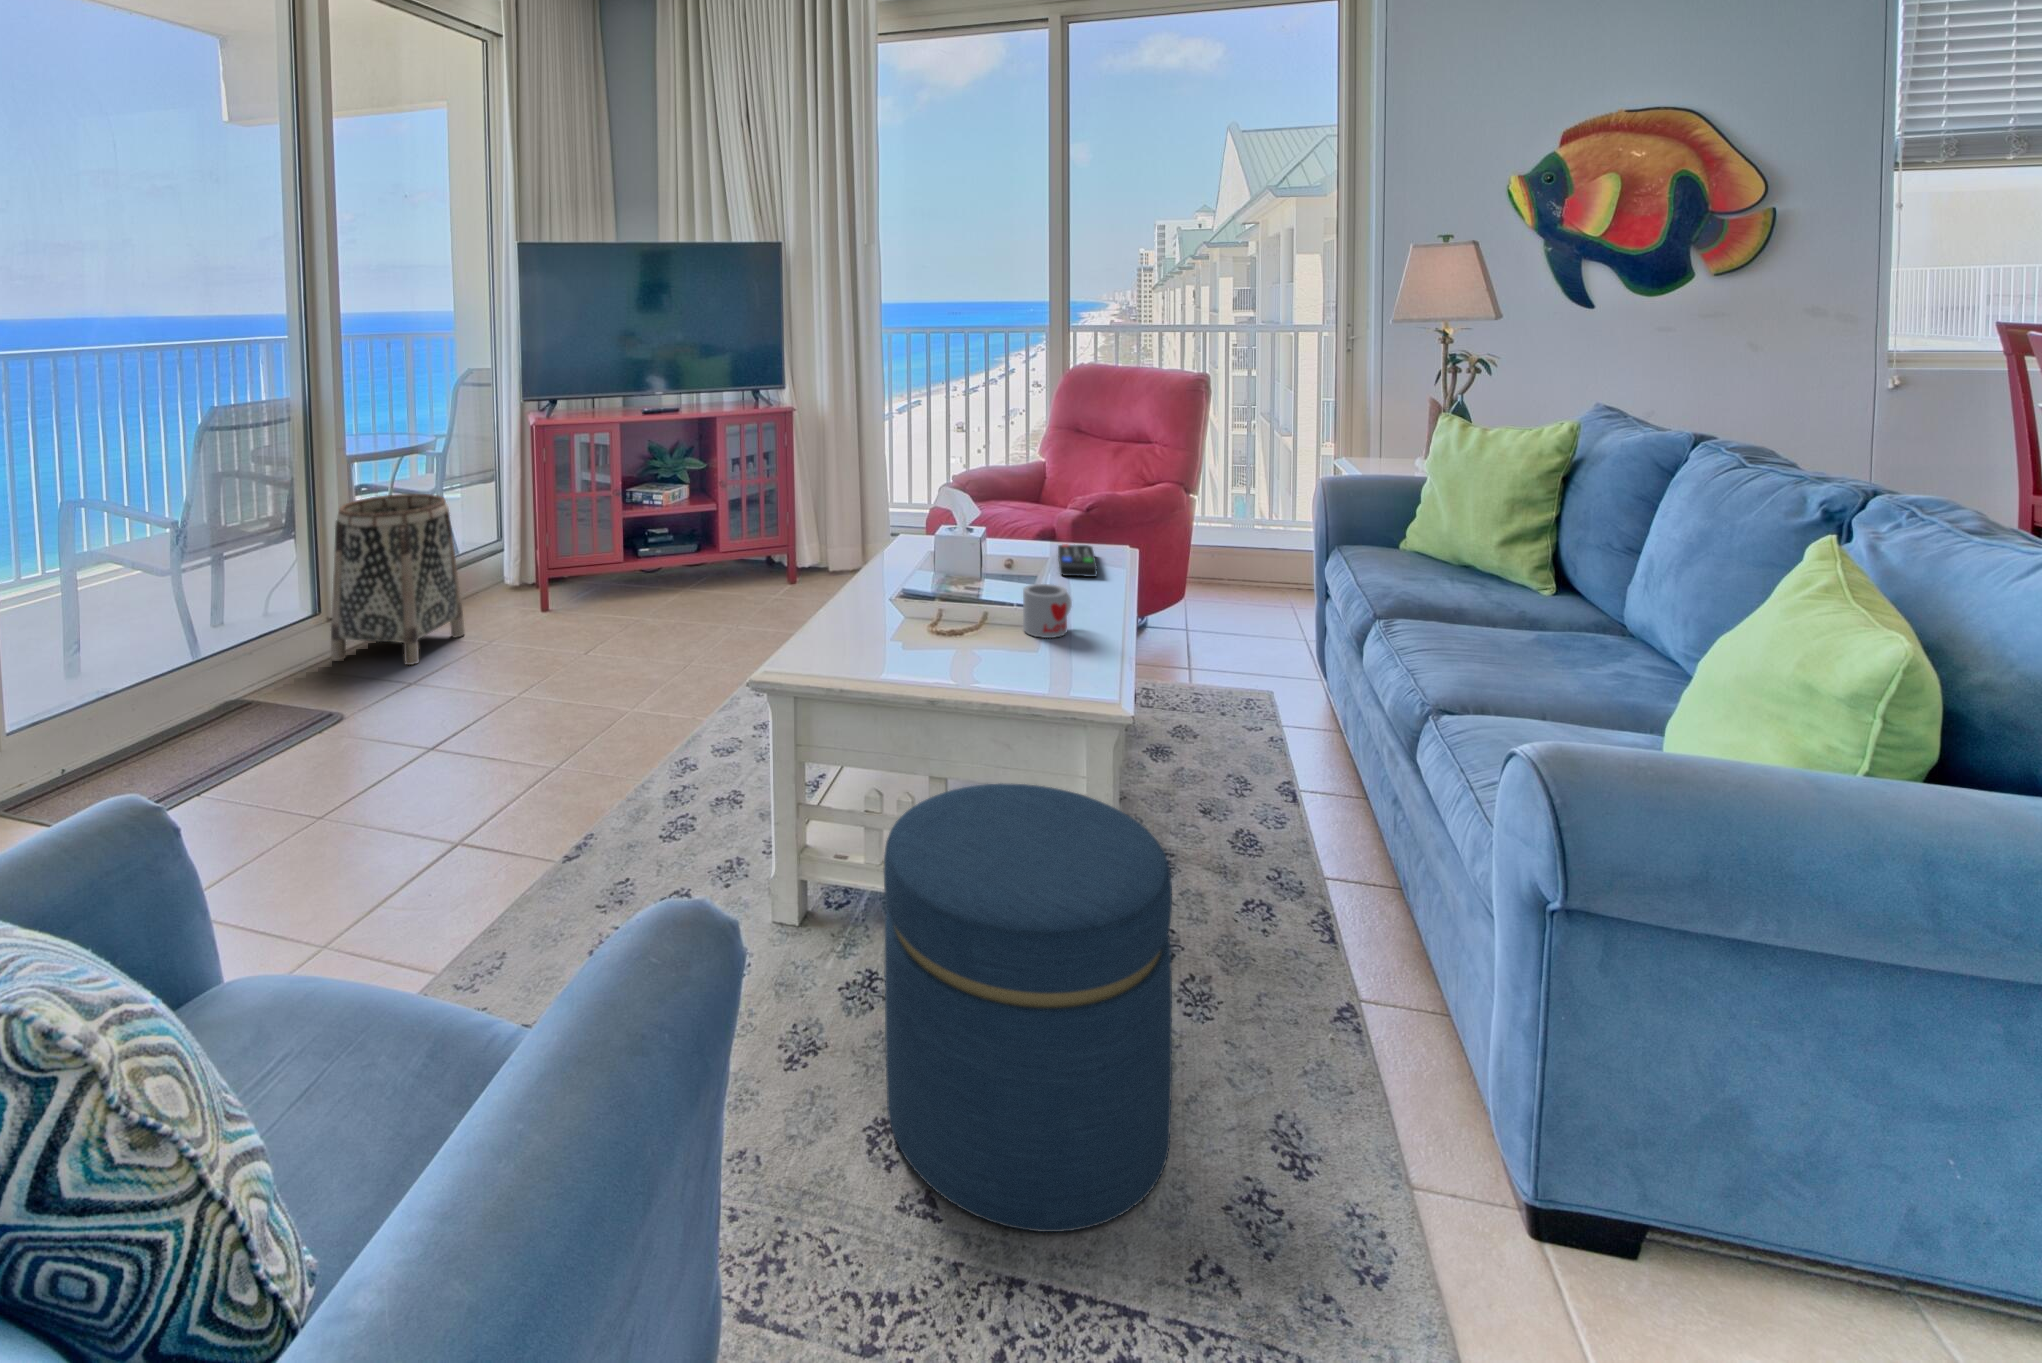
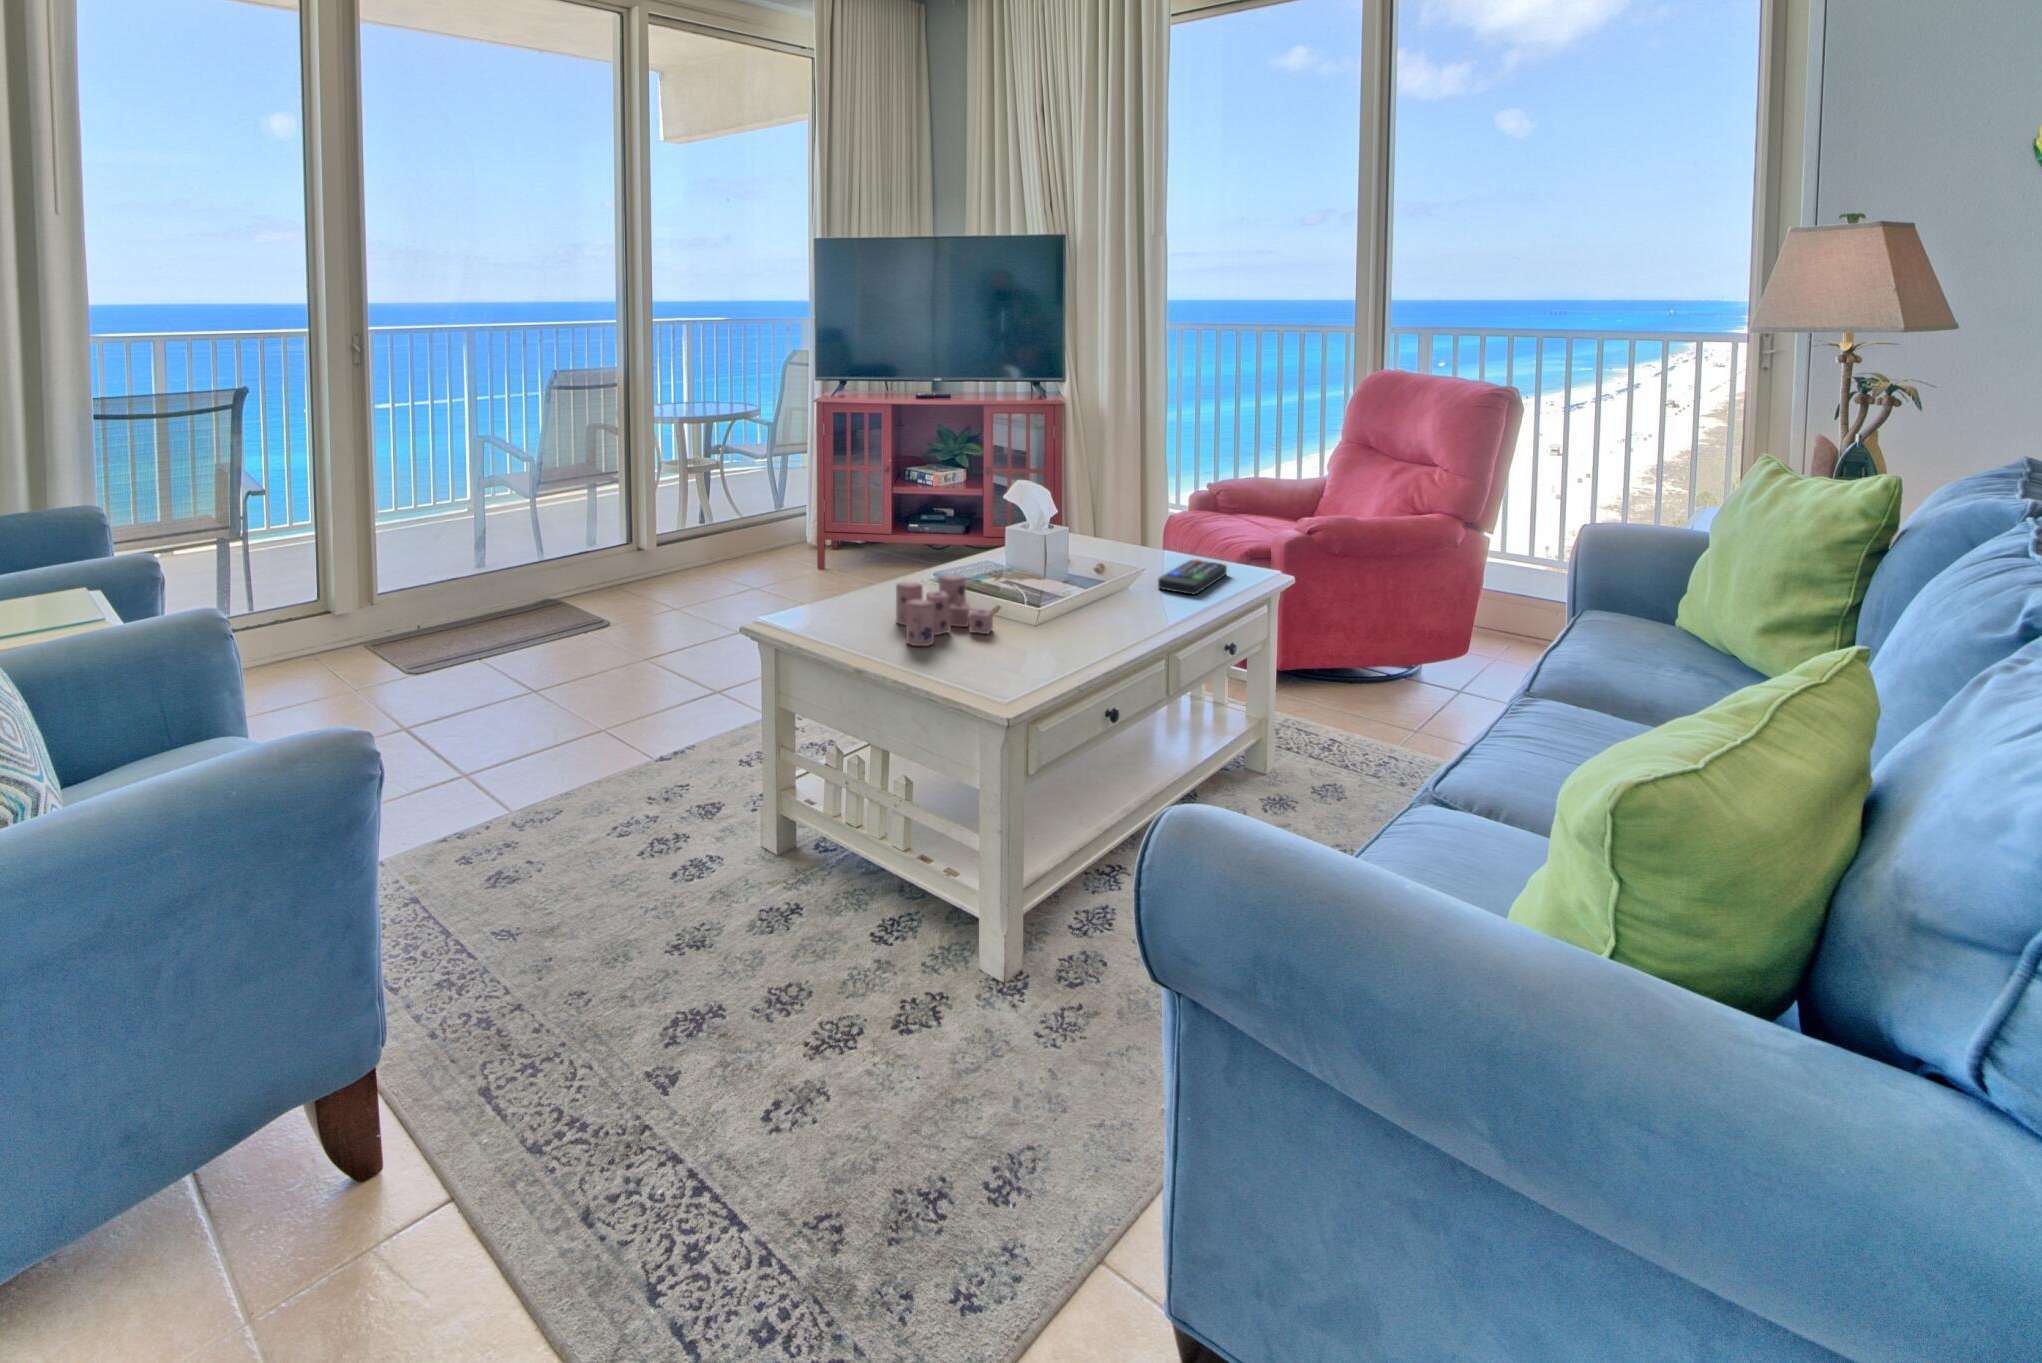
basket: present [331,494,465,665] -> none [628,452,737,596]
mug: present [1023,584,1072,638] -> none [1034,584,1094,640]
candle: none [893,590,995,668] -> present [896,575,993,646]
ottoman: present [884,783,1172,1232] -> none [672,745,937,1151]

